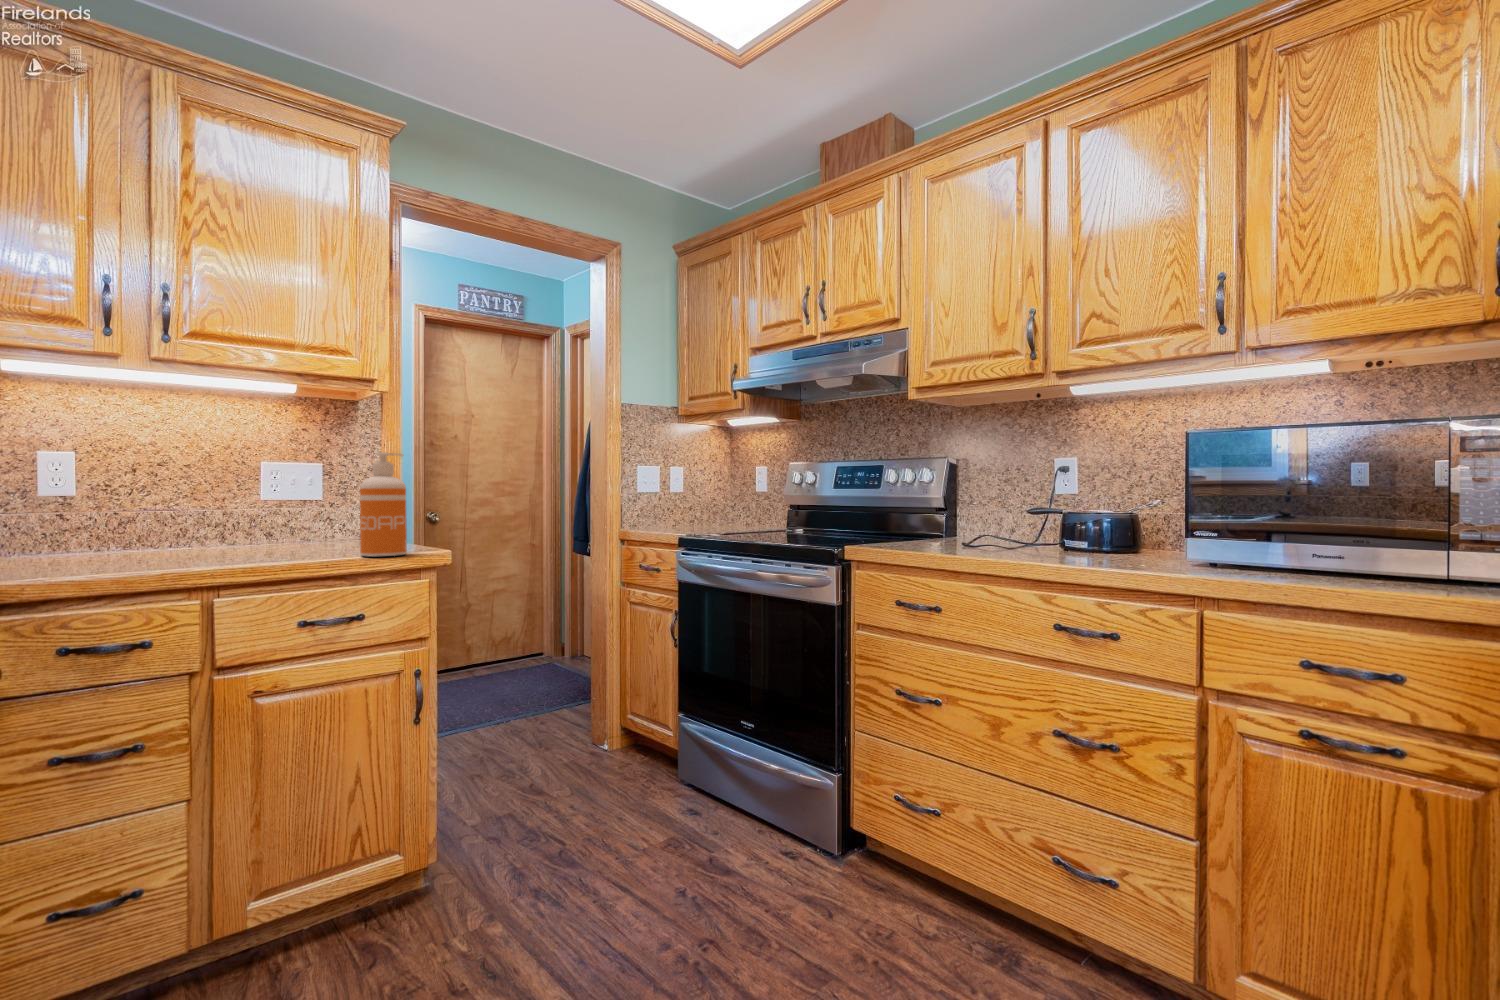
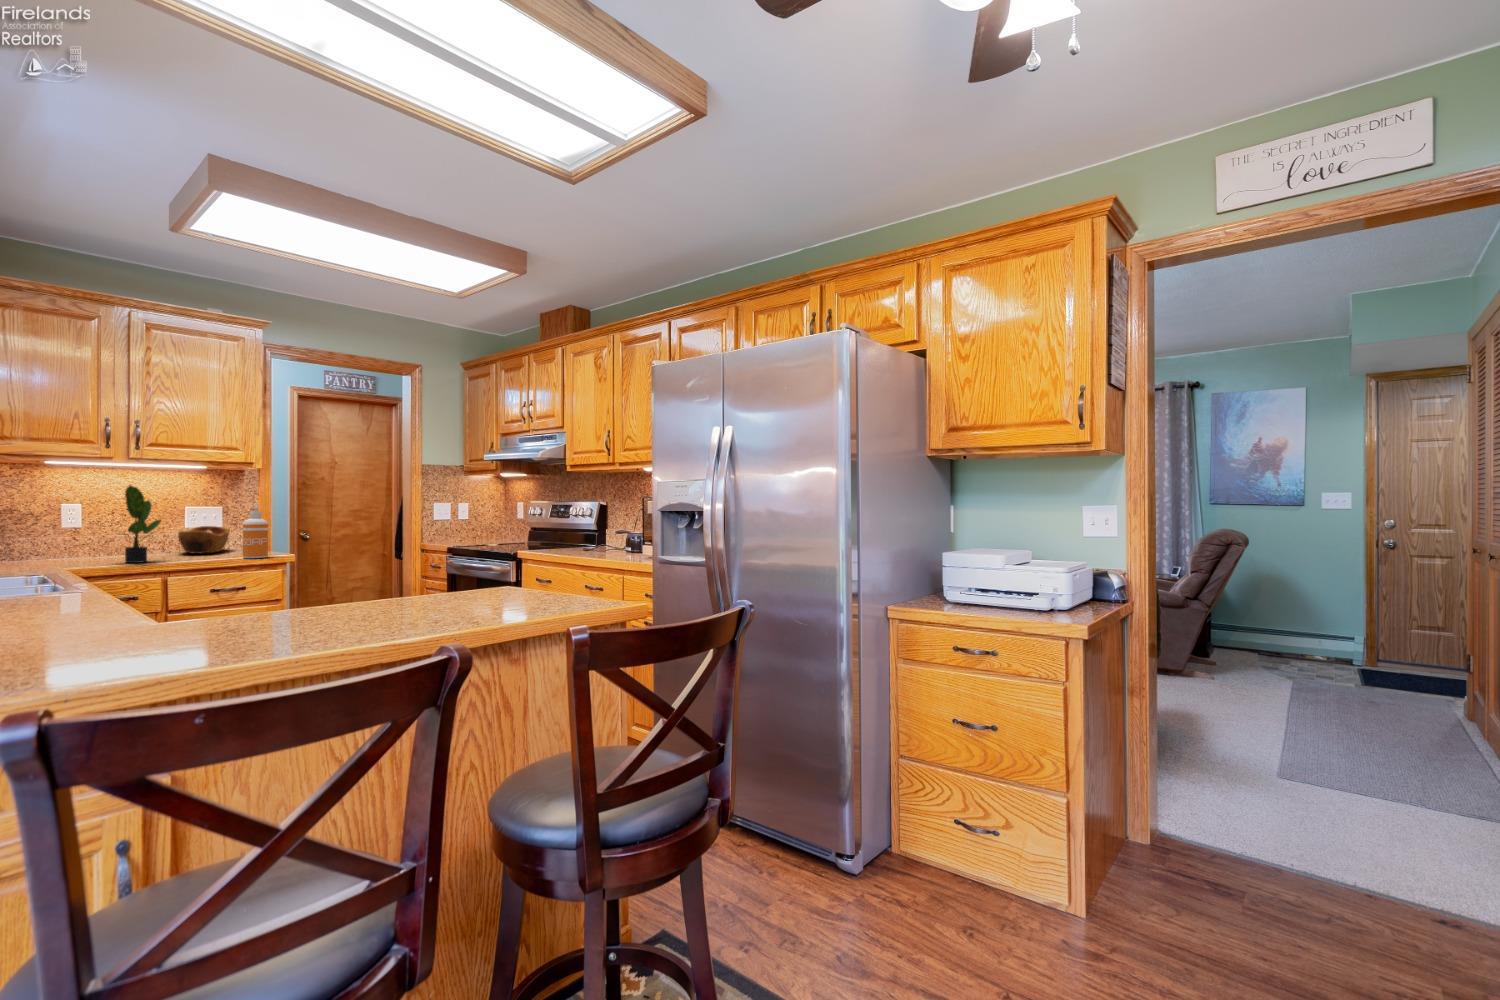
potted plant: none [102,395,213,566] -> present [123,485,161,563]
wooden bowl: none [244,497,334,546] -> present [178,526,229,554]

